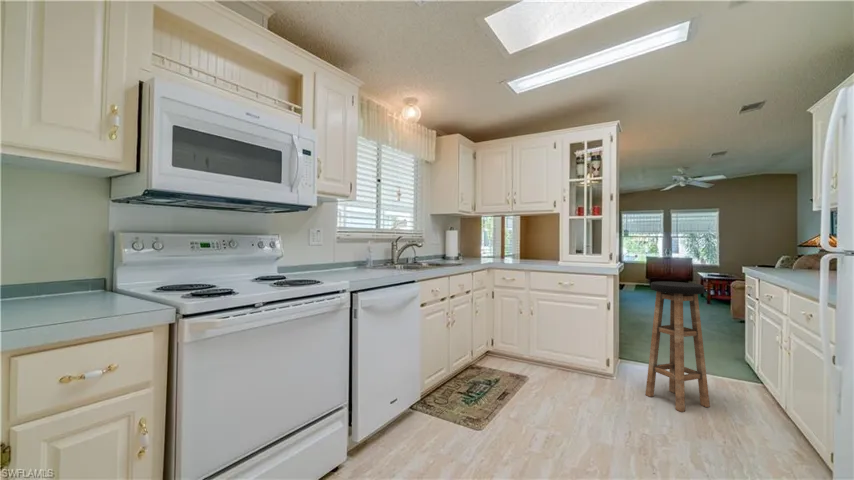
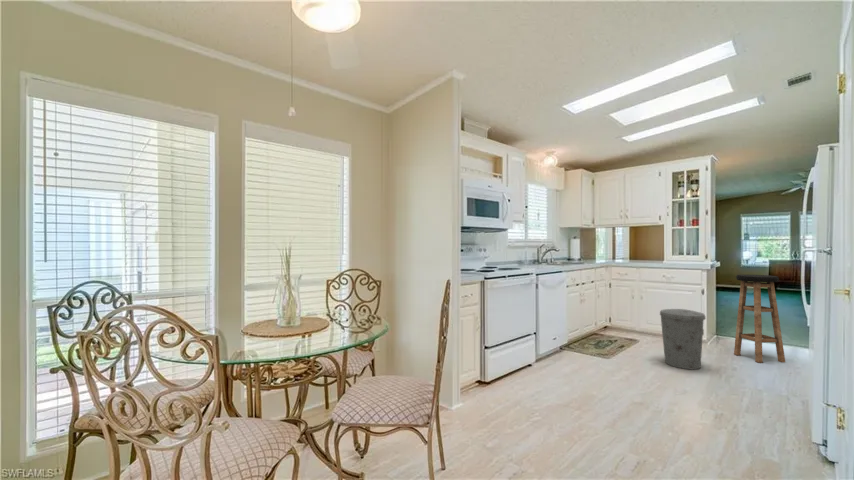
trash can: none [555,339,620,443] -> present [660,309,705,369]

